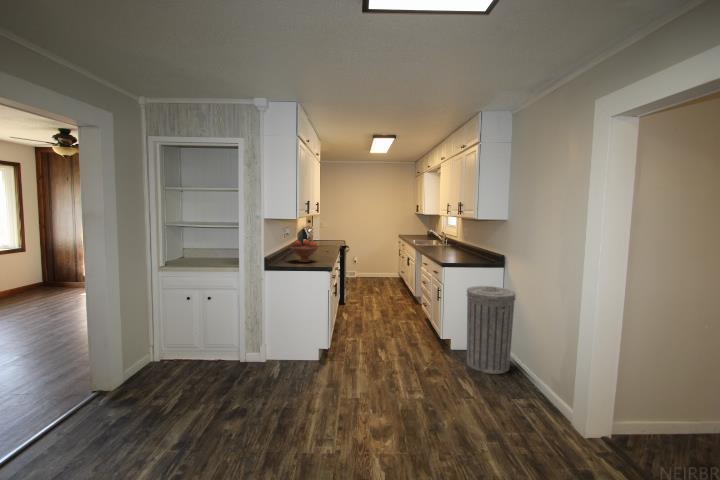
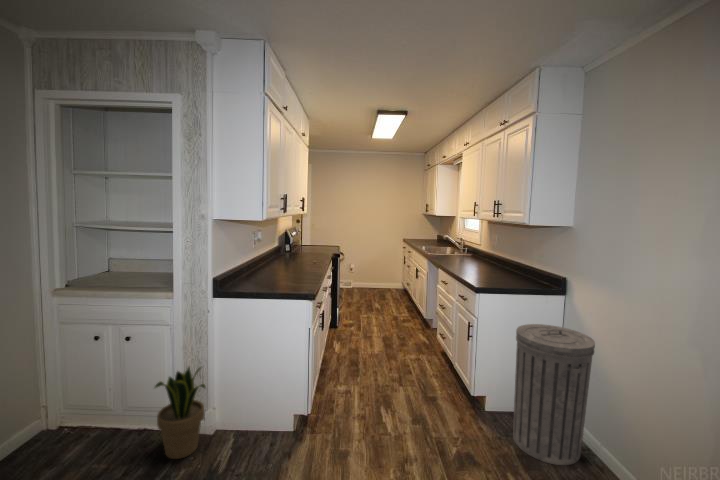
fruit bowl: present [290,240,319,262] -> none [255,250,299,284]
potted plant: none [232,314,264,372] -> present [155,368,206,459]

